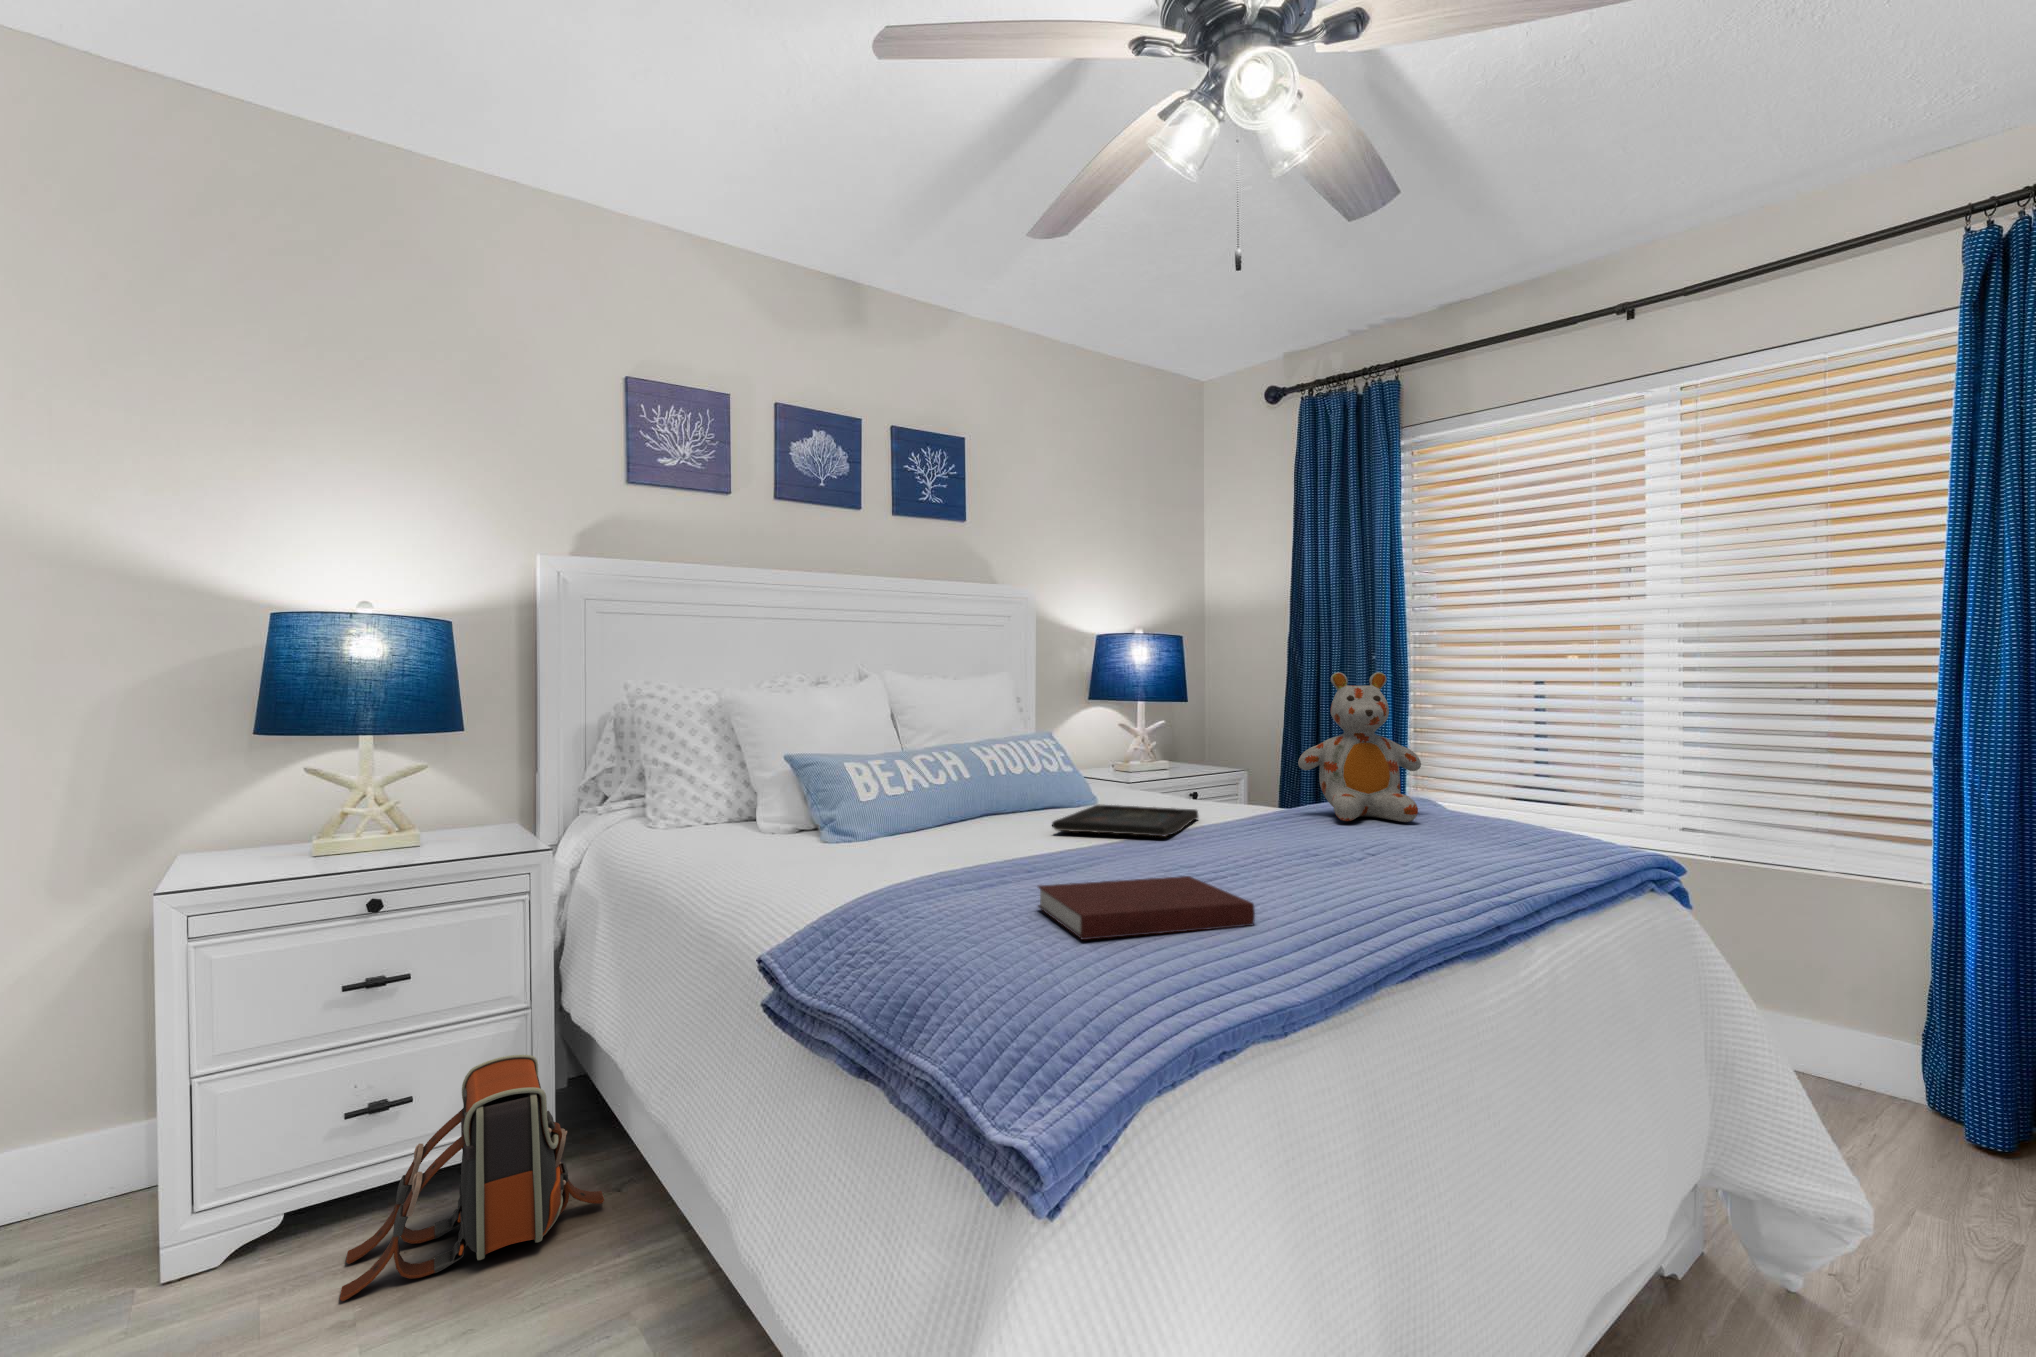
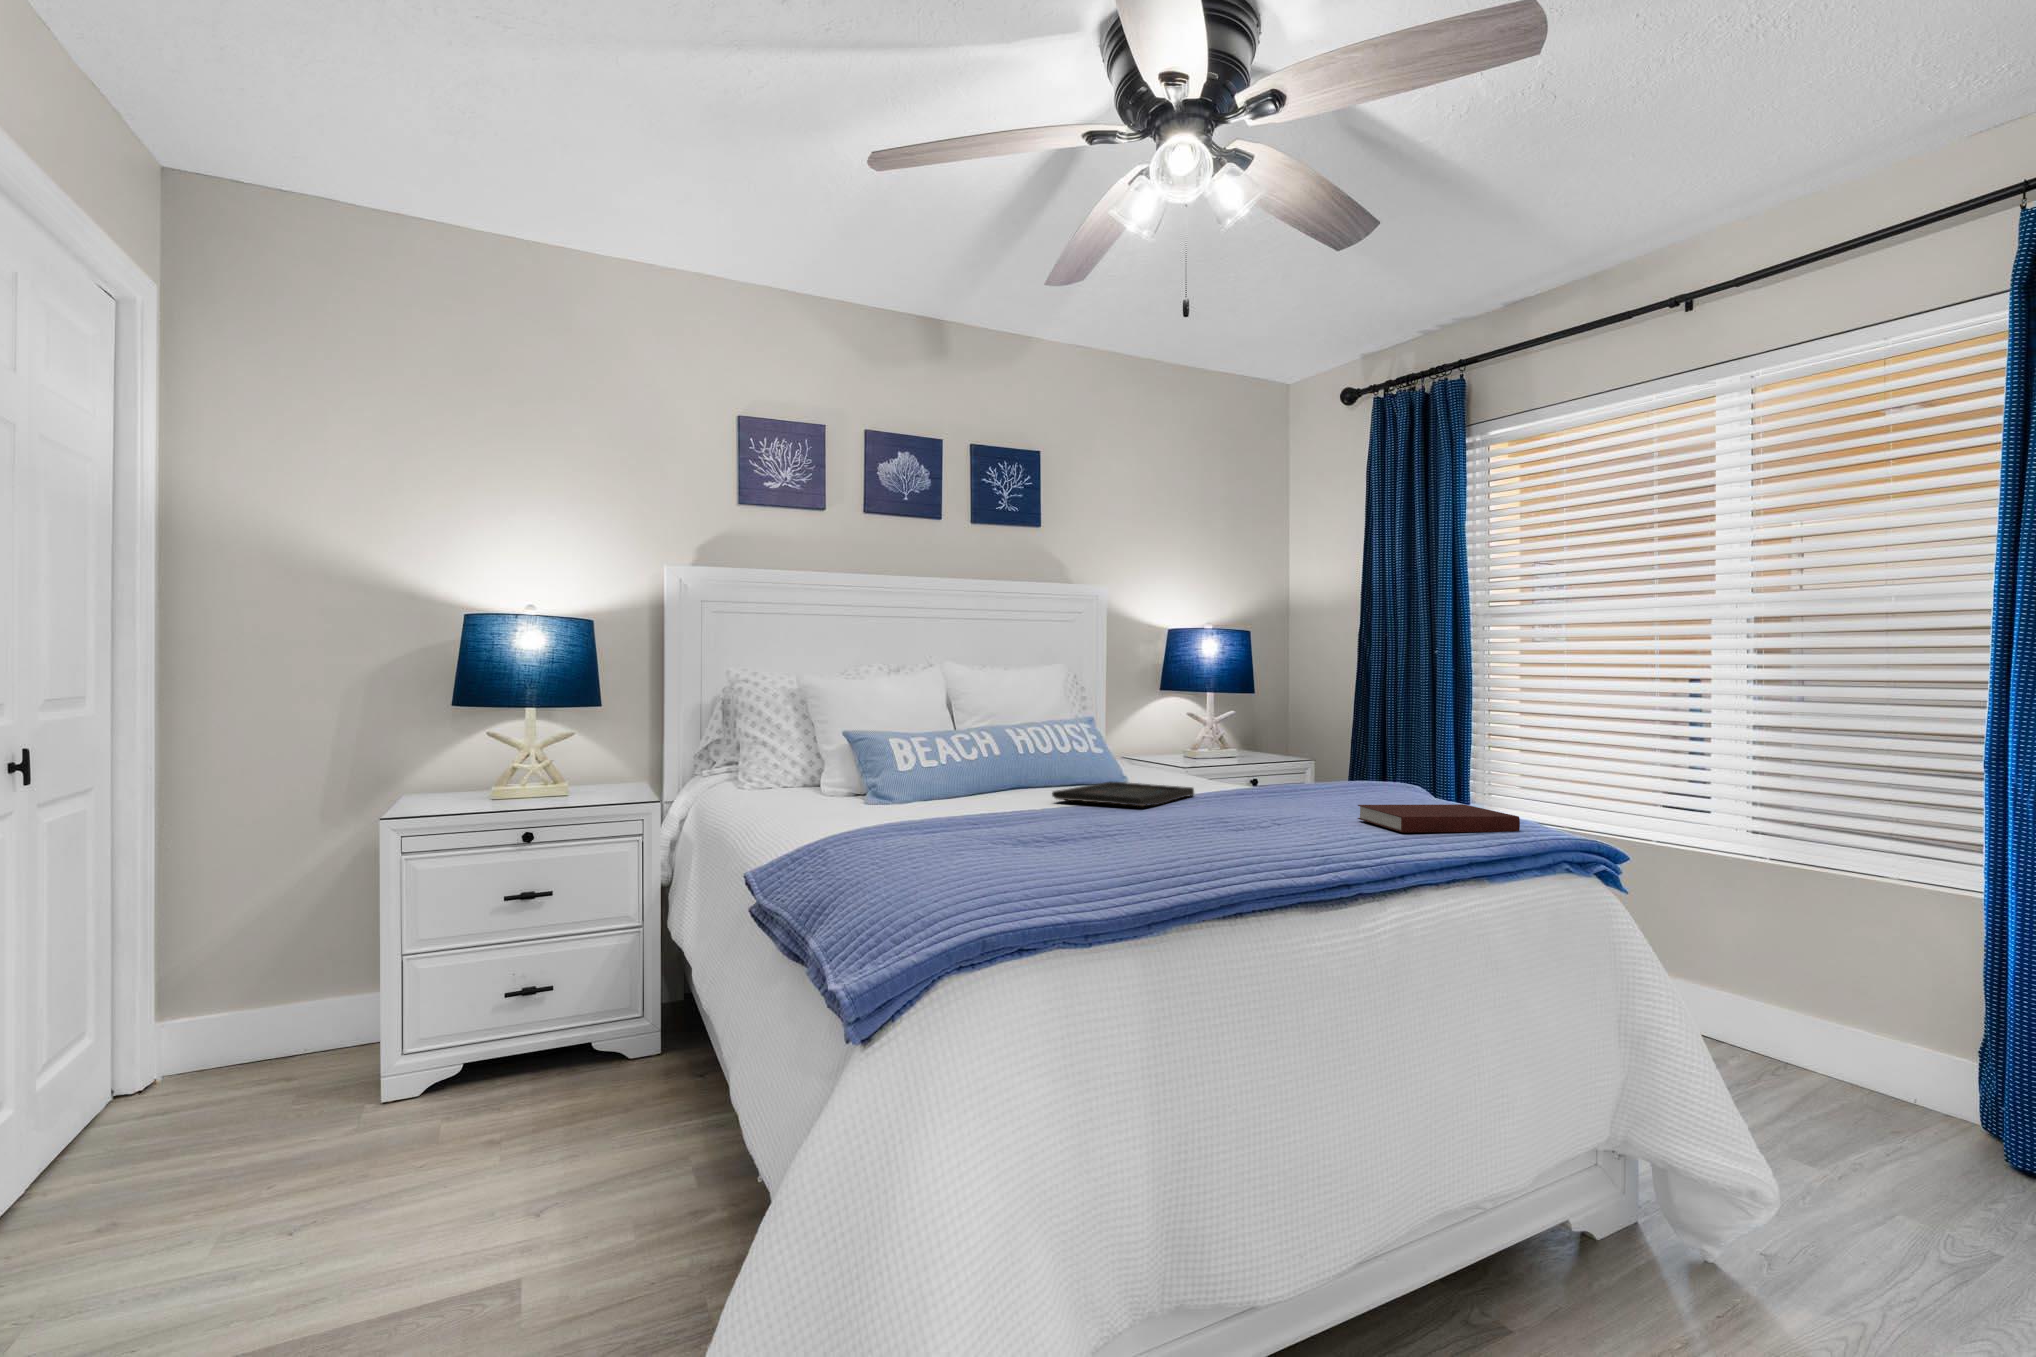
stuffed bear: present [1298,672,1421,822] -> none [1289,666,1405,803]
notebook: present [1038,876,1255,940] -> present [1358,804,1520,832]
backpack: present [340,1055,604,1301] -> none [498,960,691,1124]

